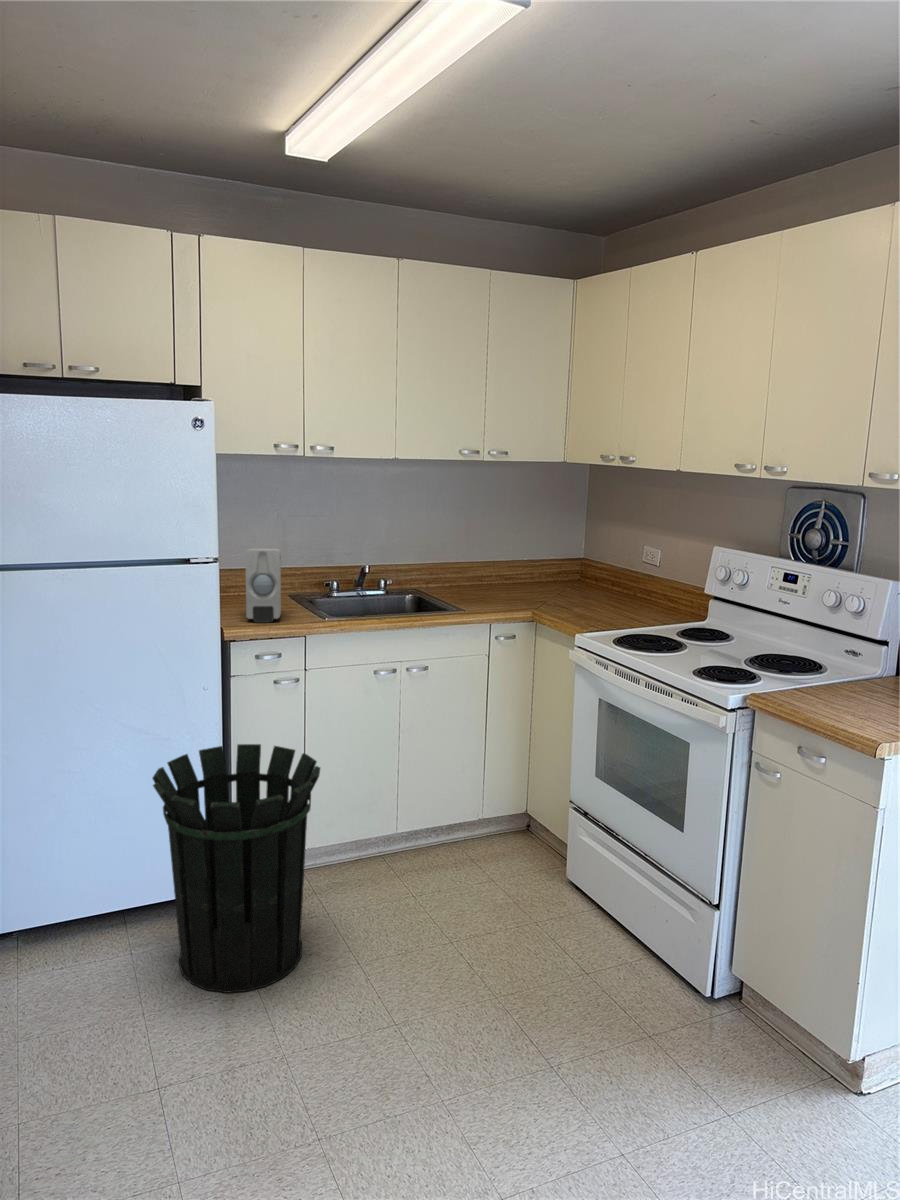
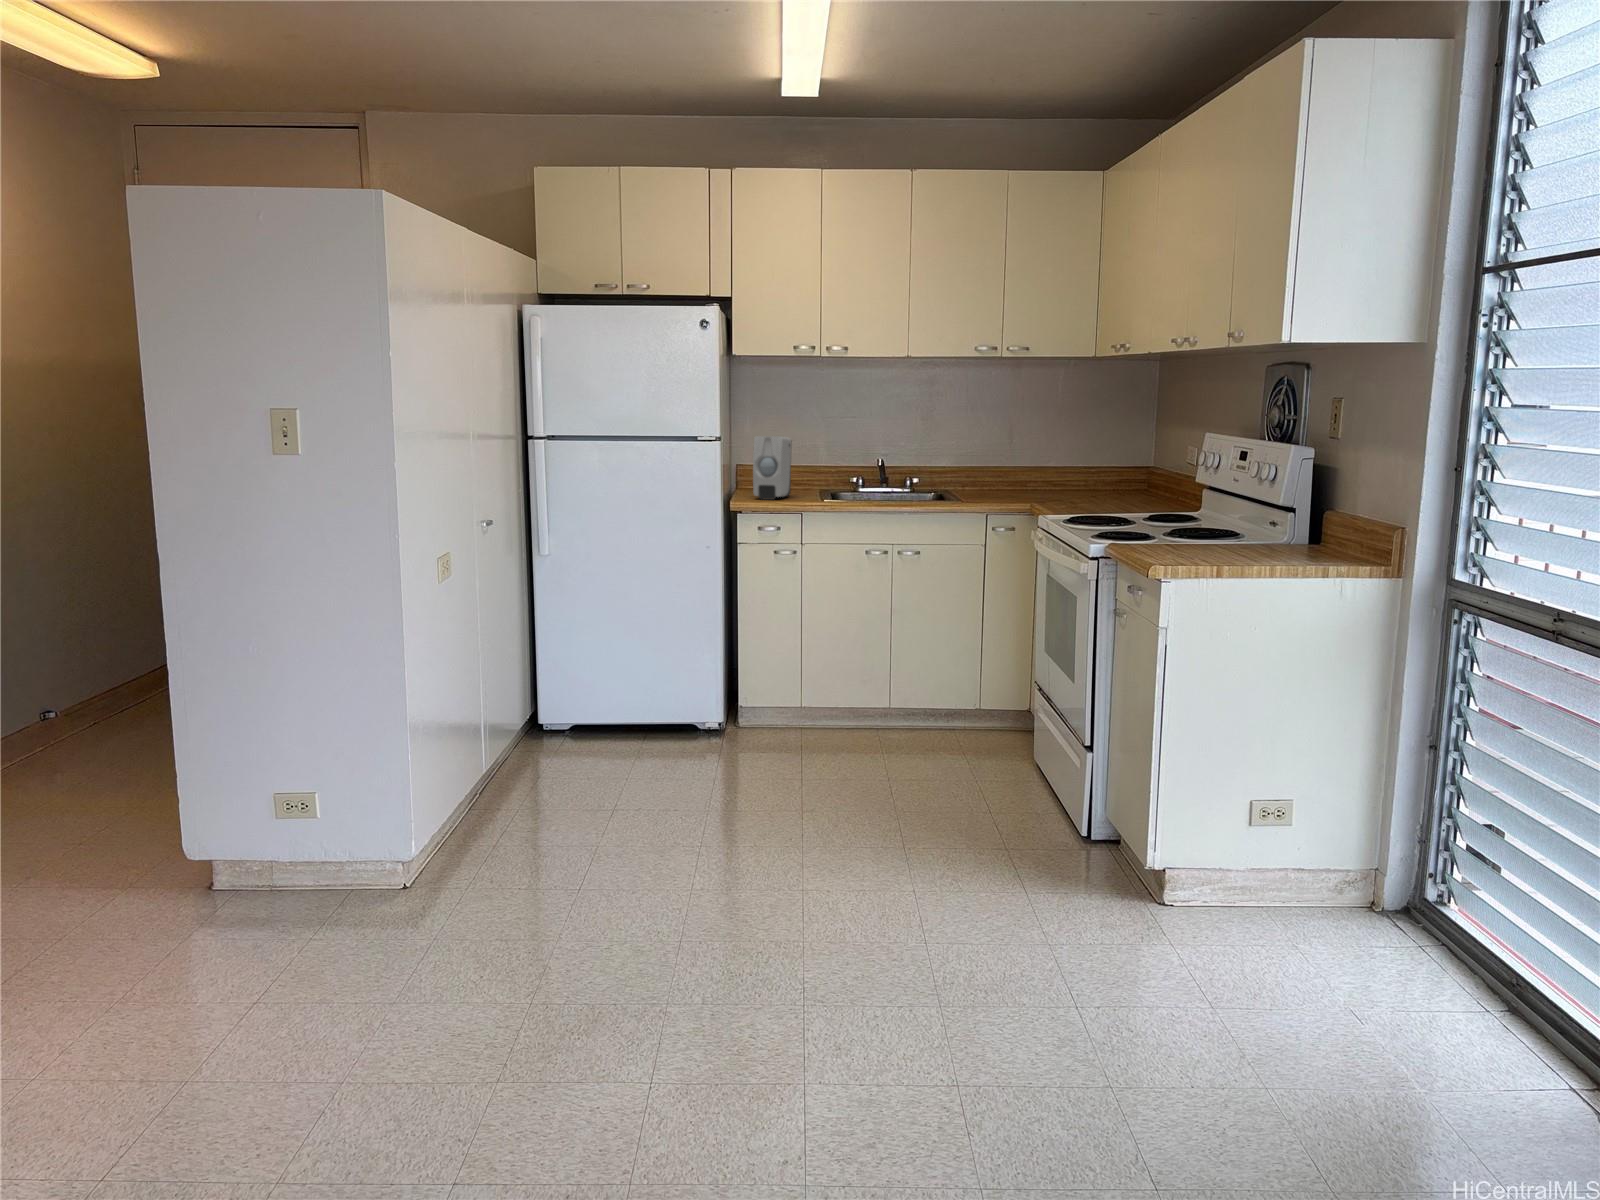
waste bin: present [152,744,320,993] -> none [647,595,781,781]

